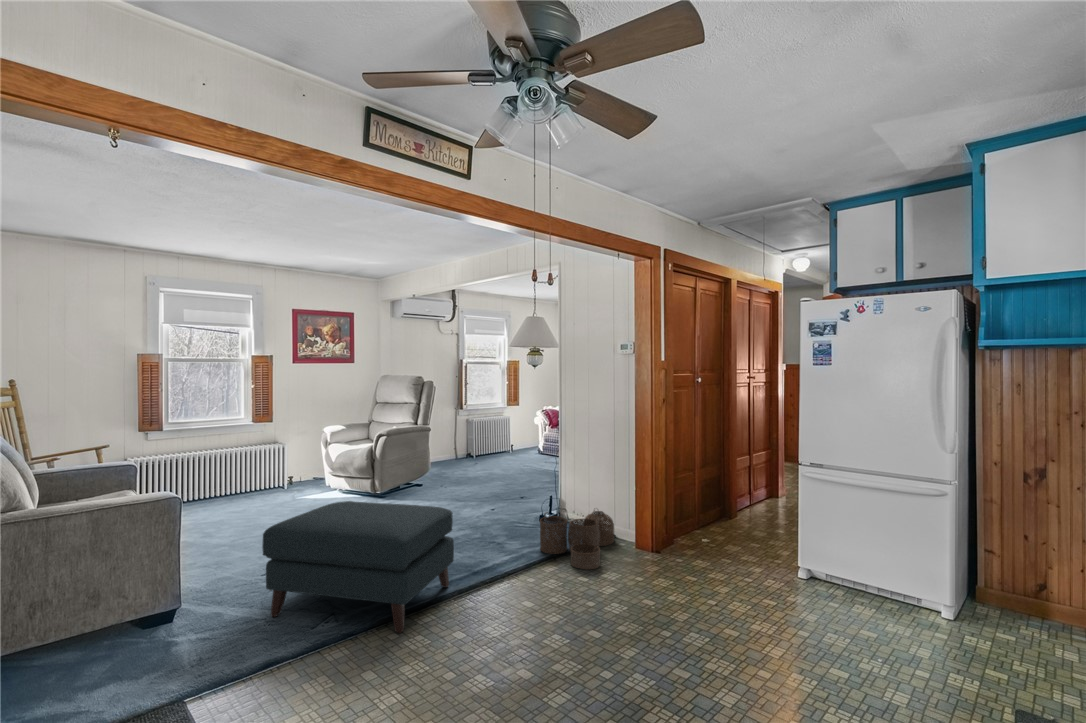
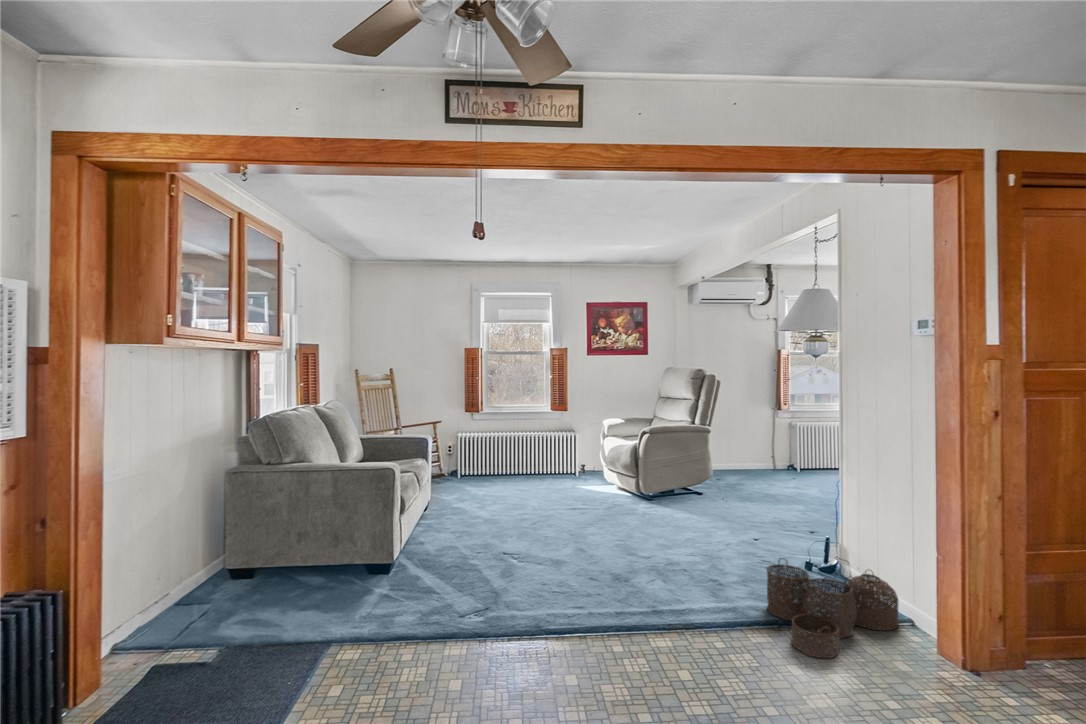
ottoman: present [262,501,454,633] -> none [439,497,621,651]

